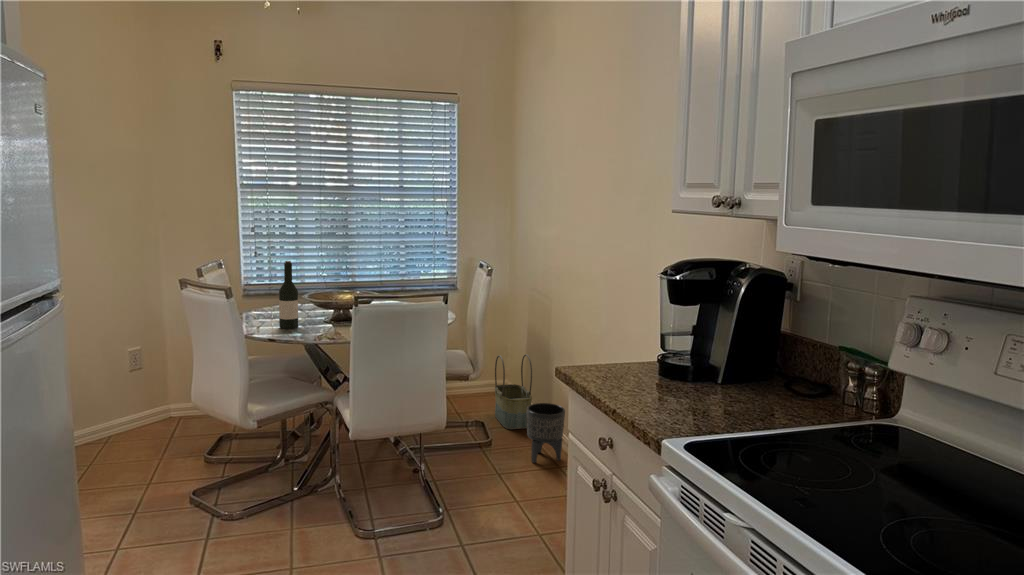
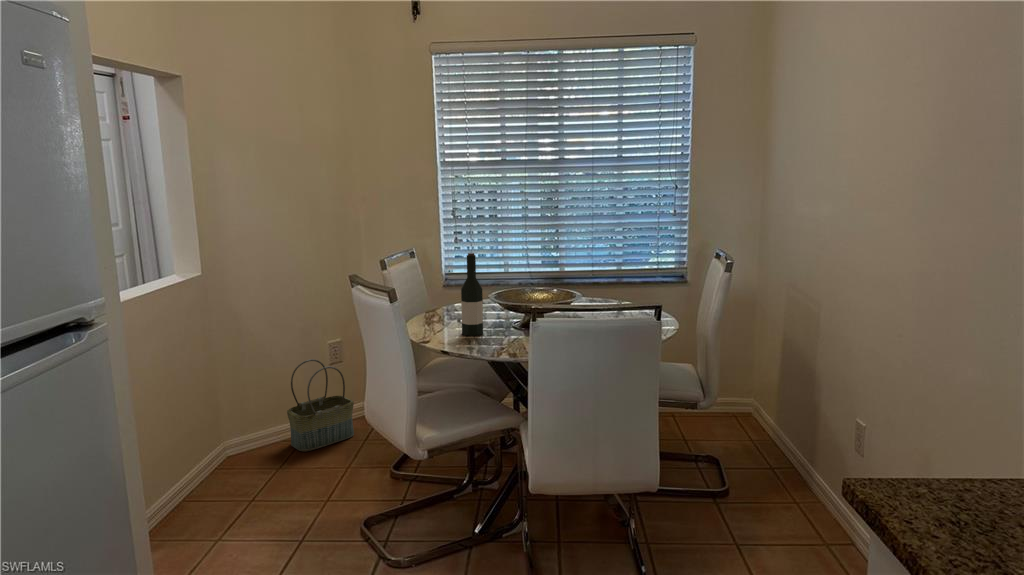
basket: present [495,354,532,429] -> present [287,359,354,452]
planter: present [527,403,565,463] -> none [780,446,839,530]

